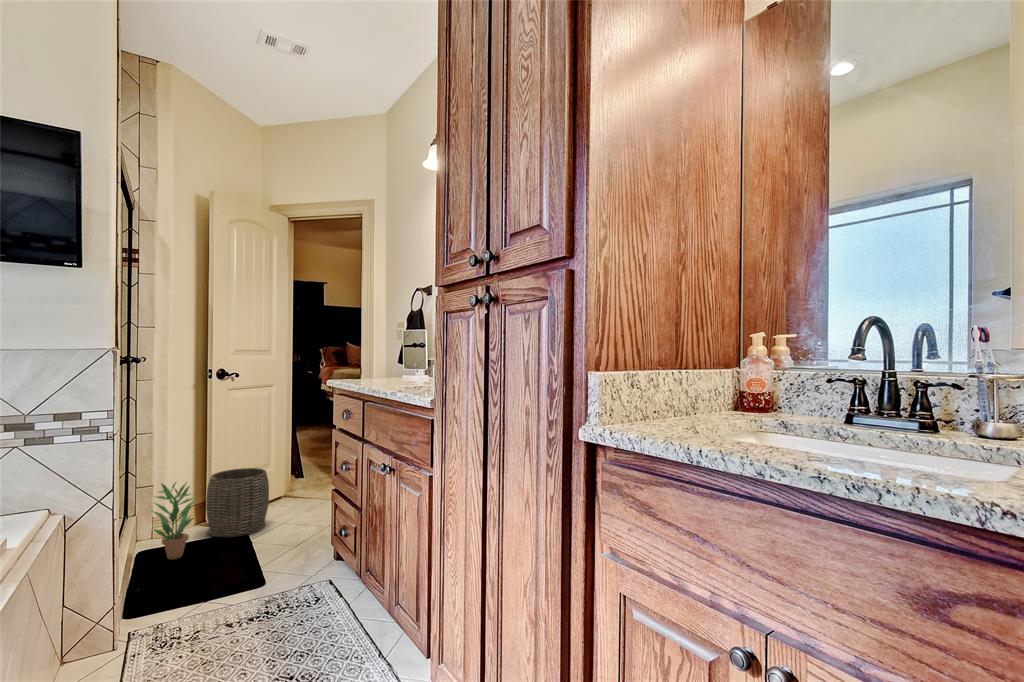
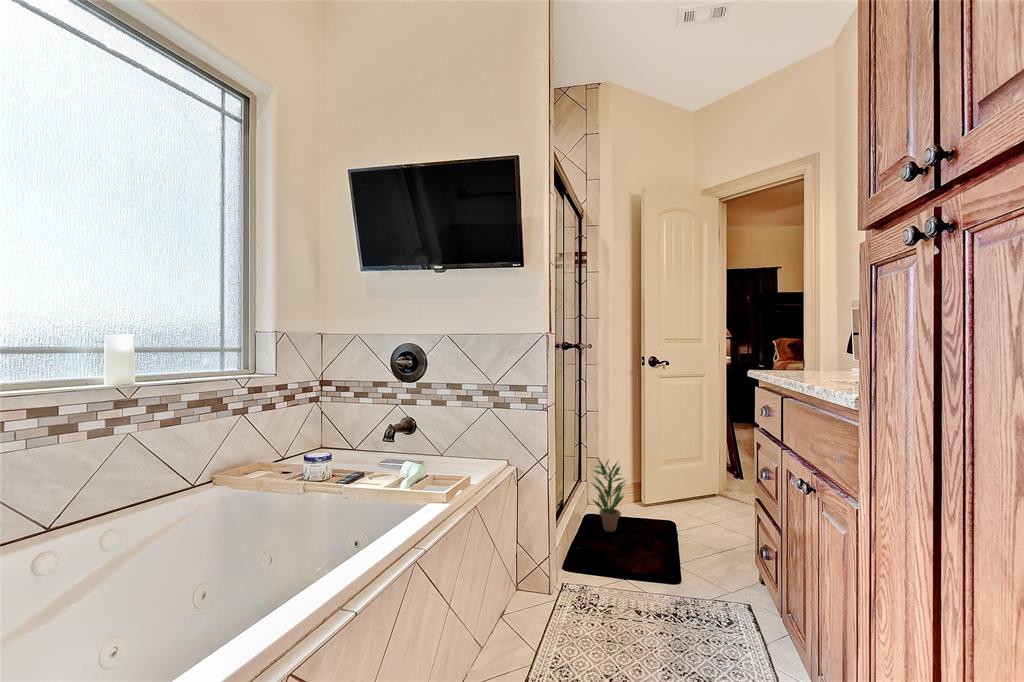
woven basket: present [206,468,269,537] -> none [639,458,696,527]

